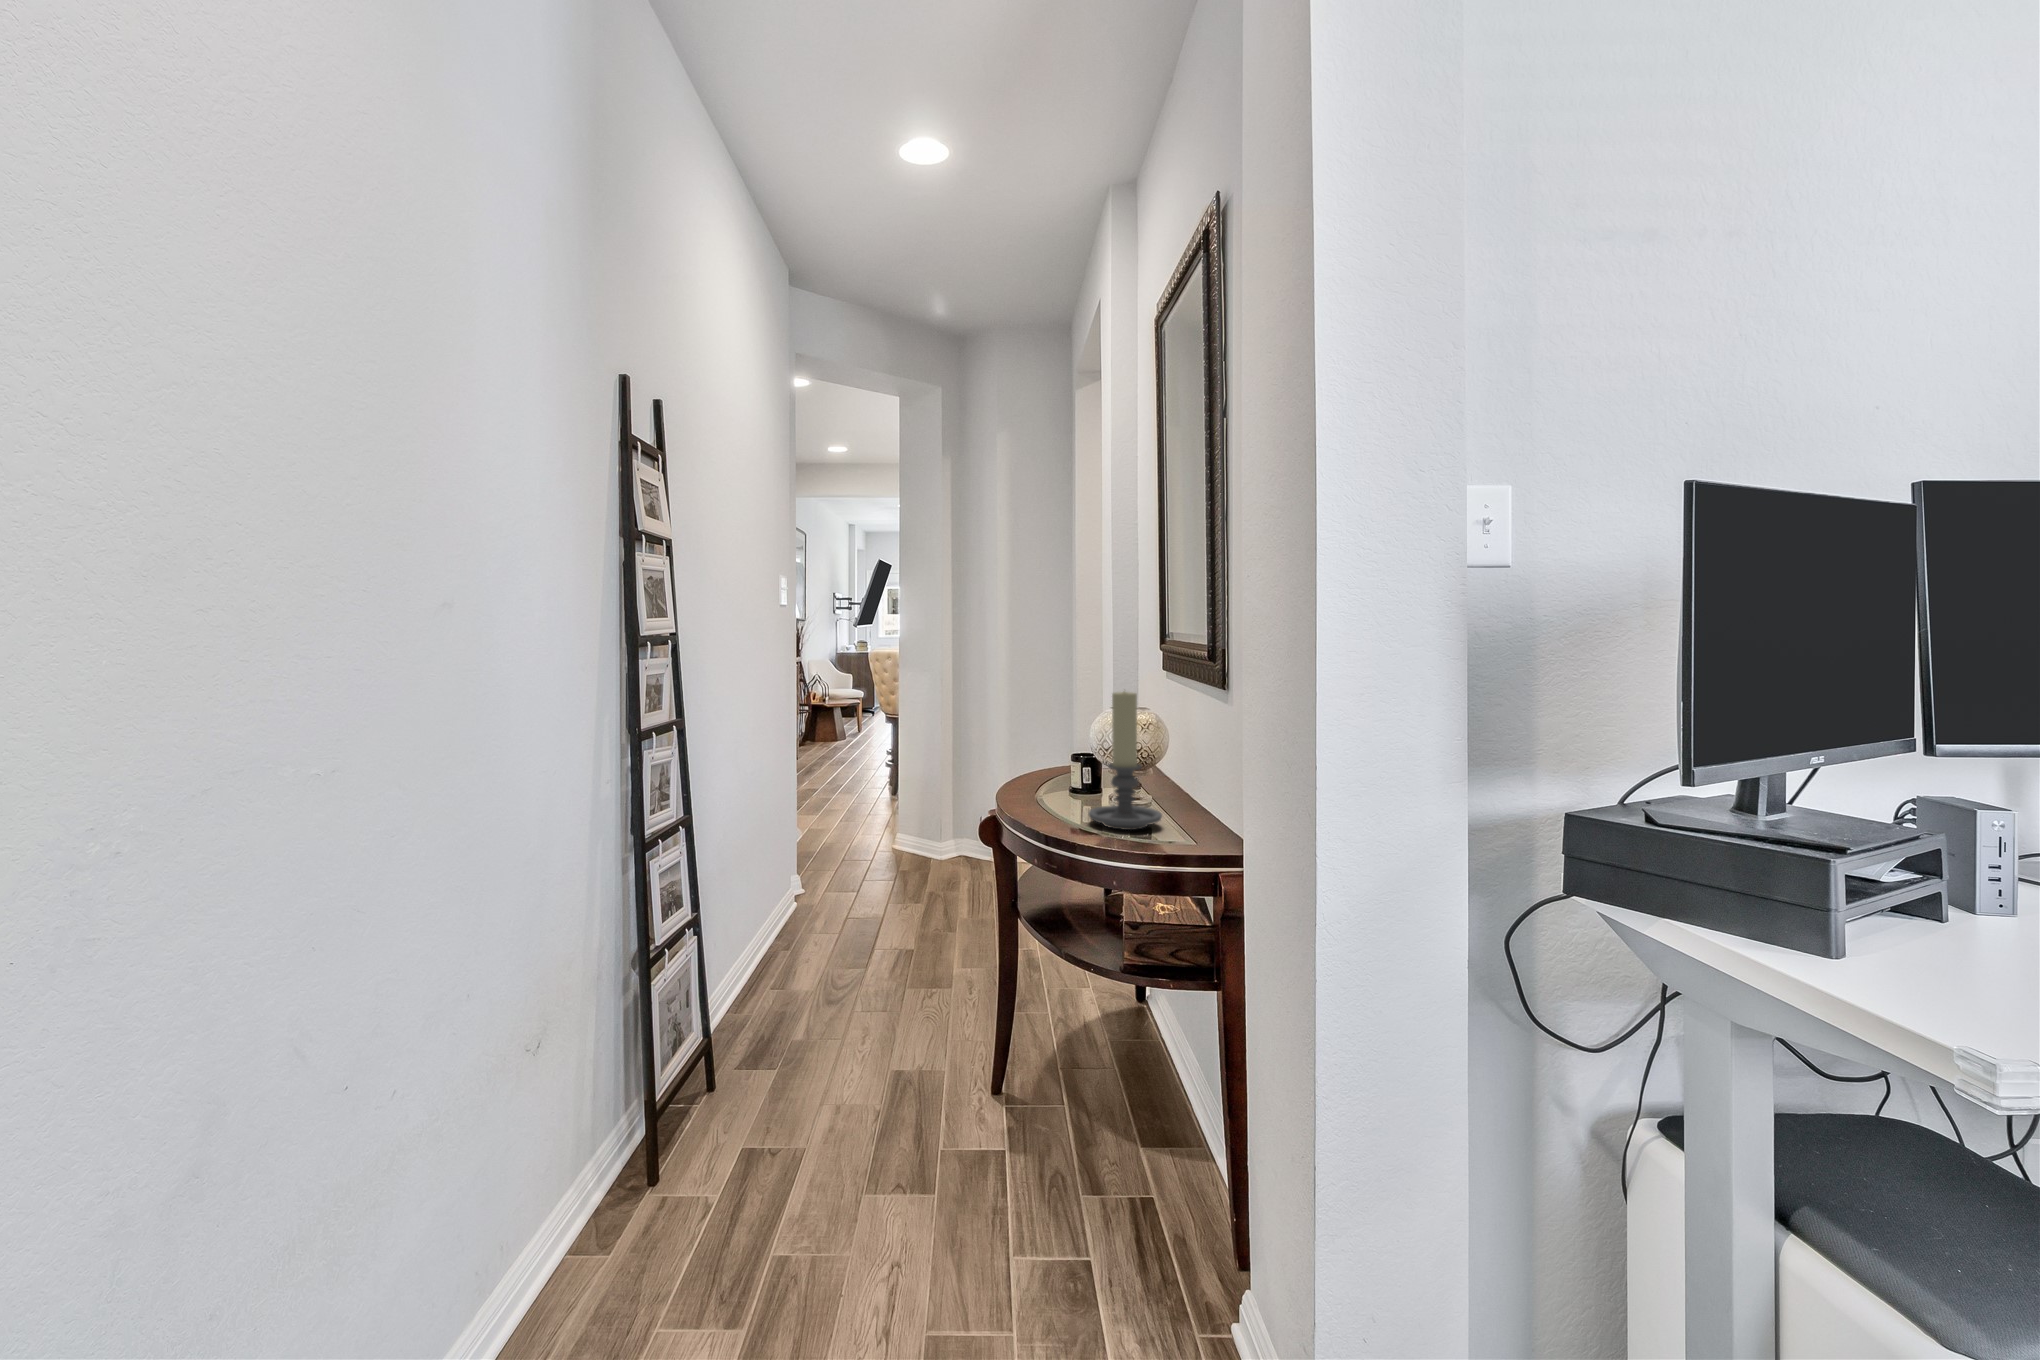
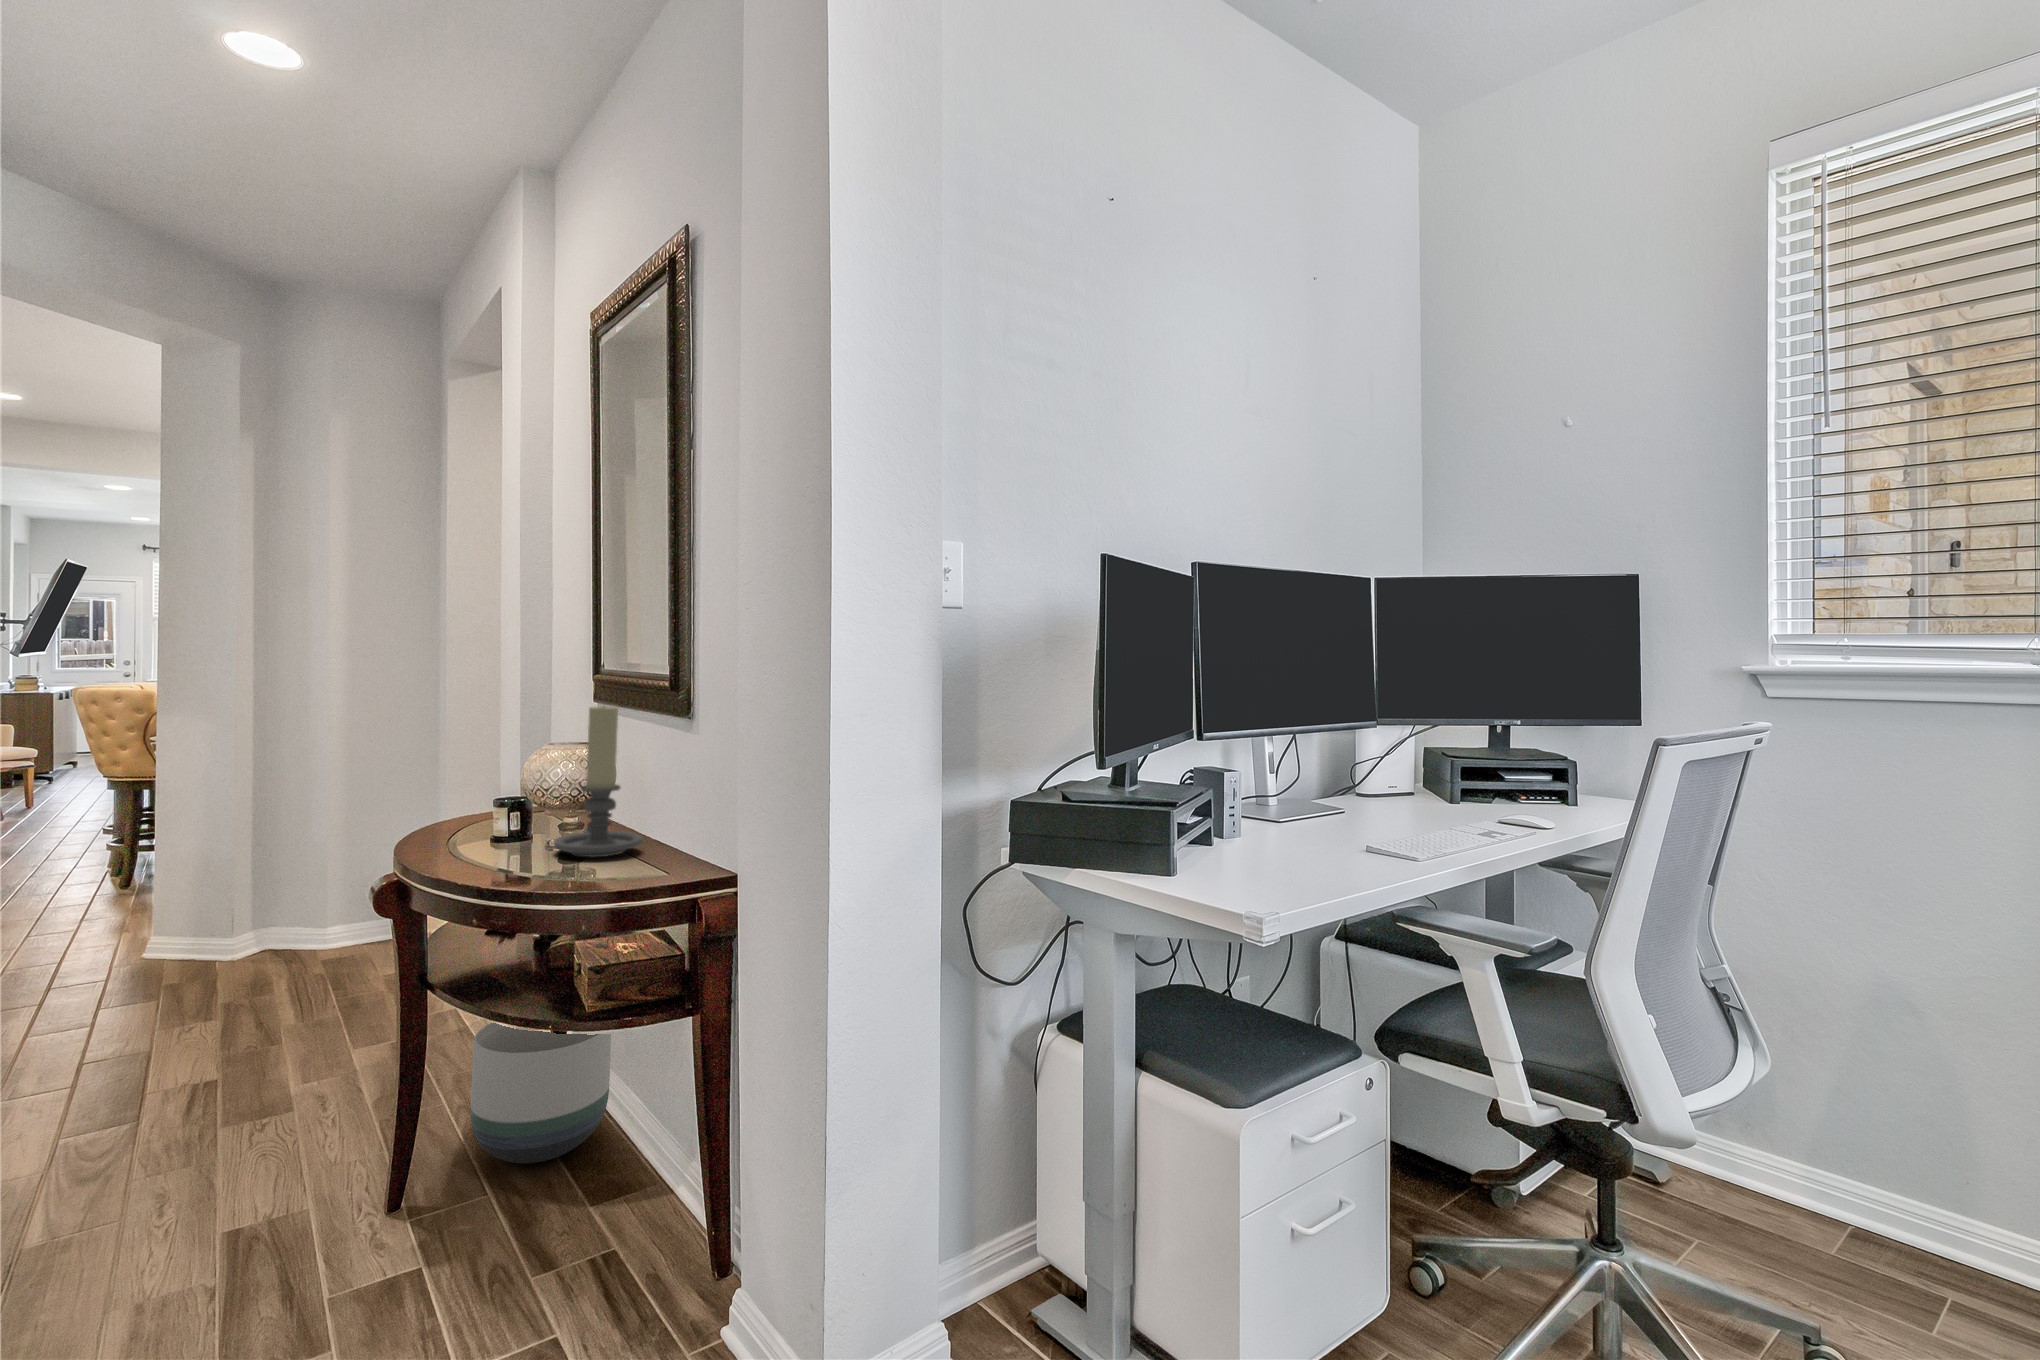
planter: none [1054,953,1161,1088] -> present [471,1023,611,1164]

